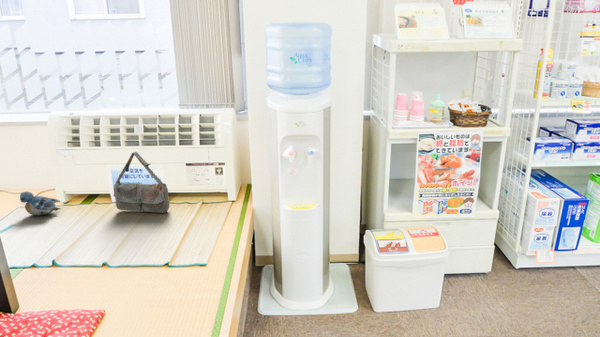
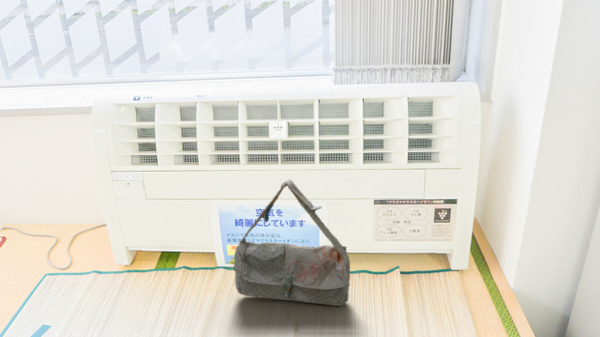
plush toy: present [20,192,60,215] -> none [40,259,122,306]

